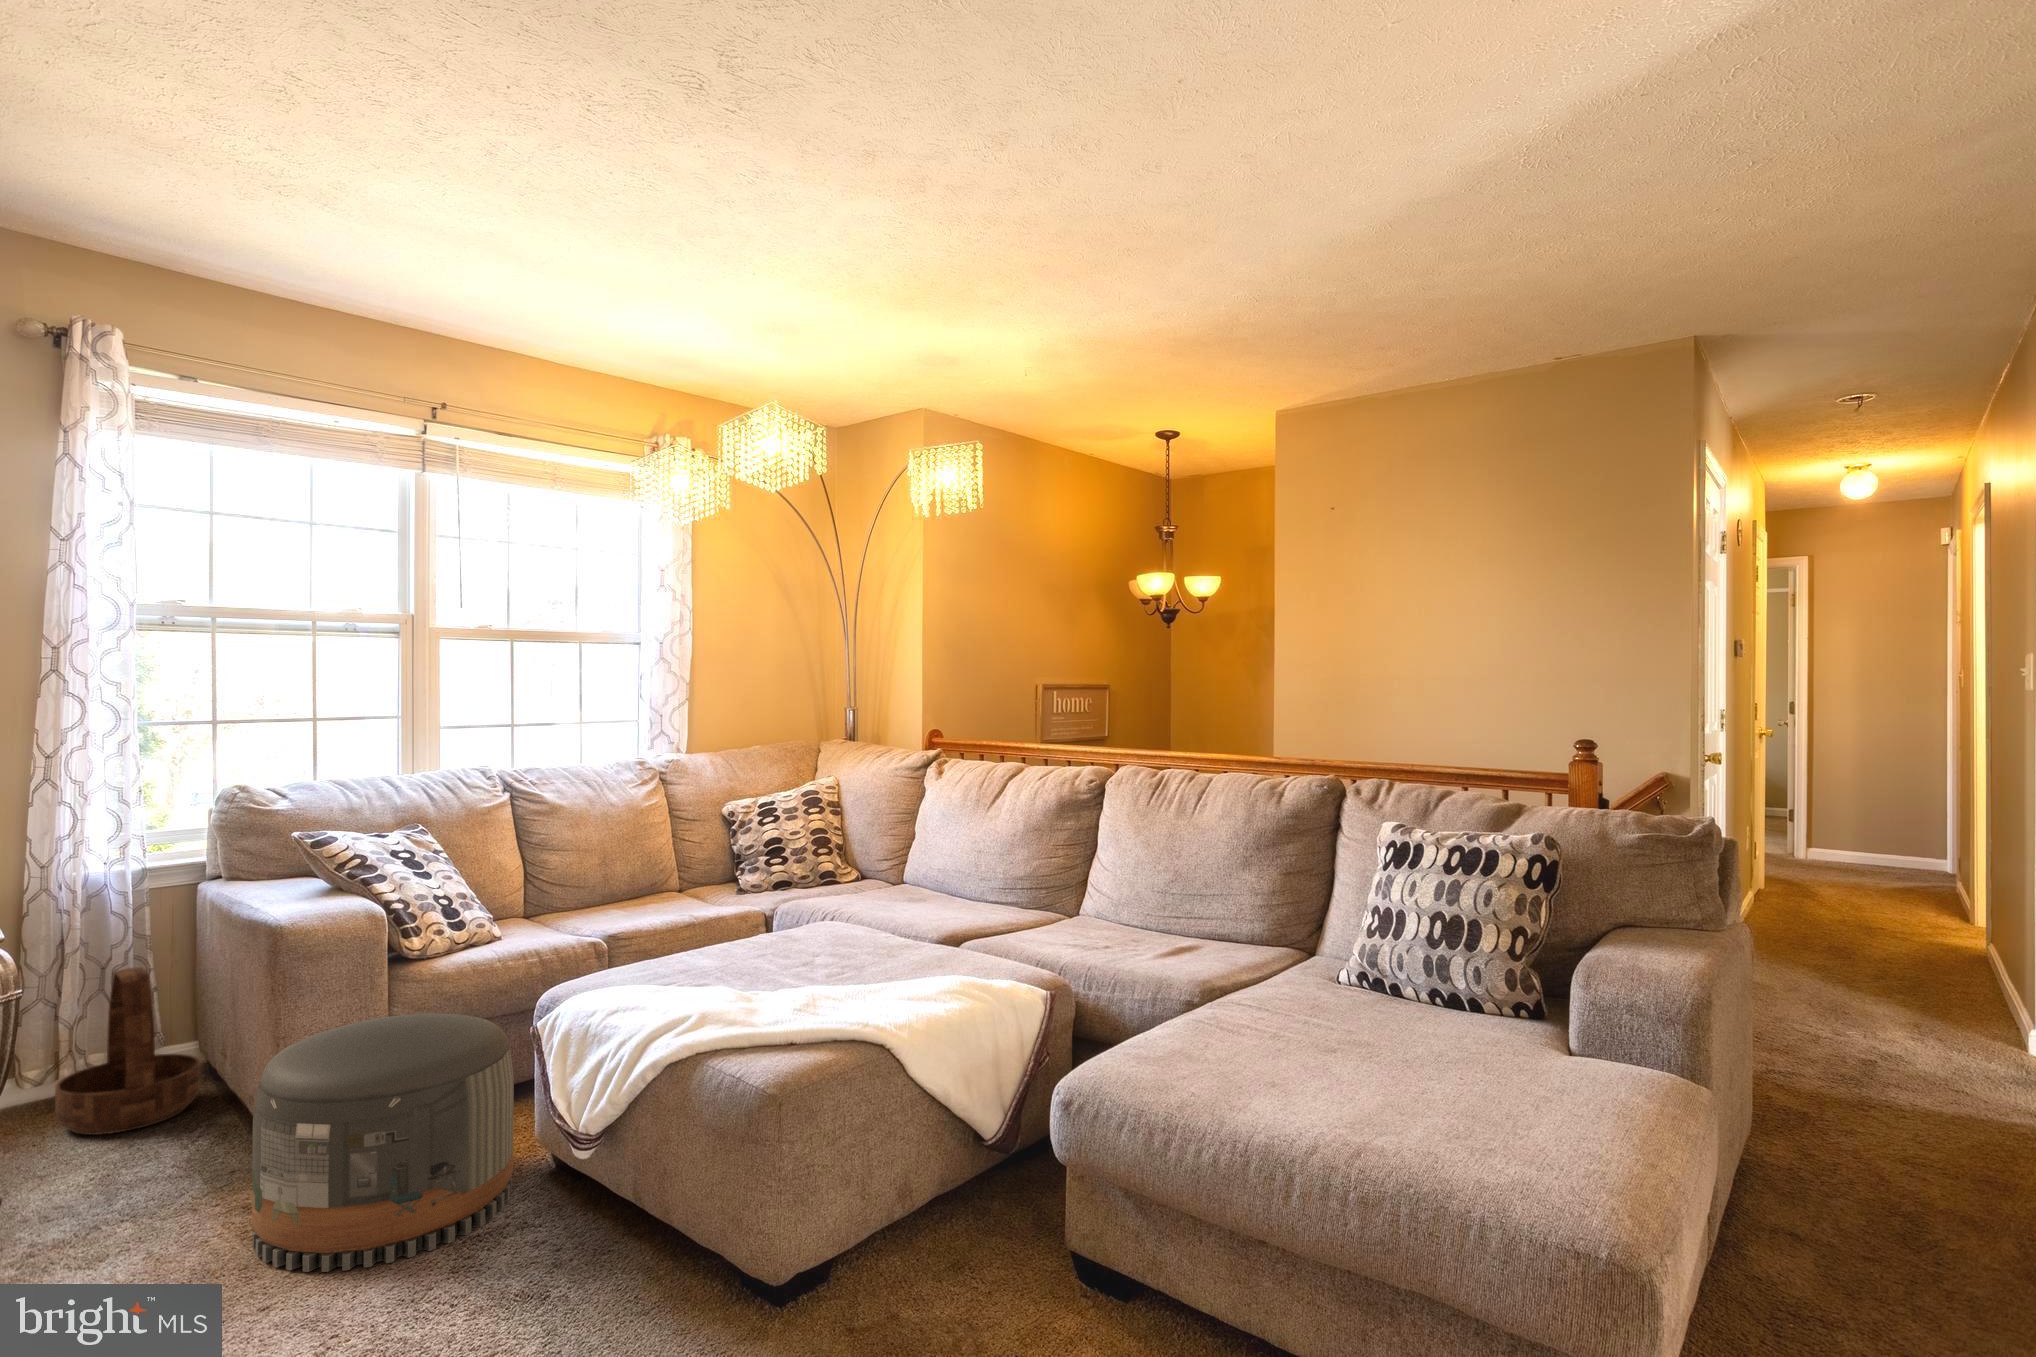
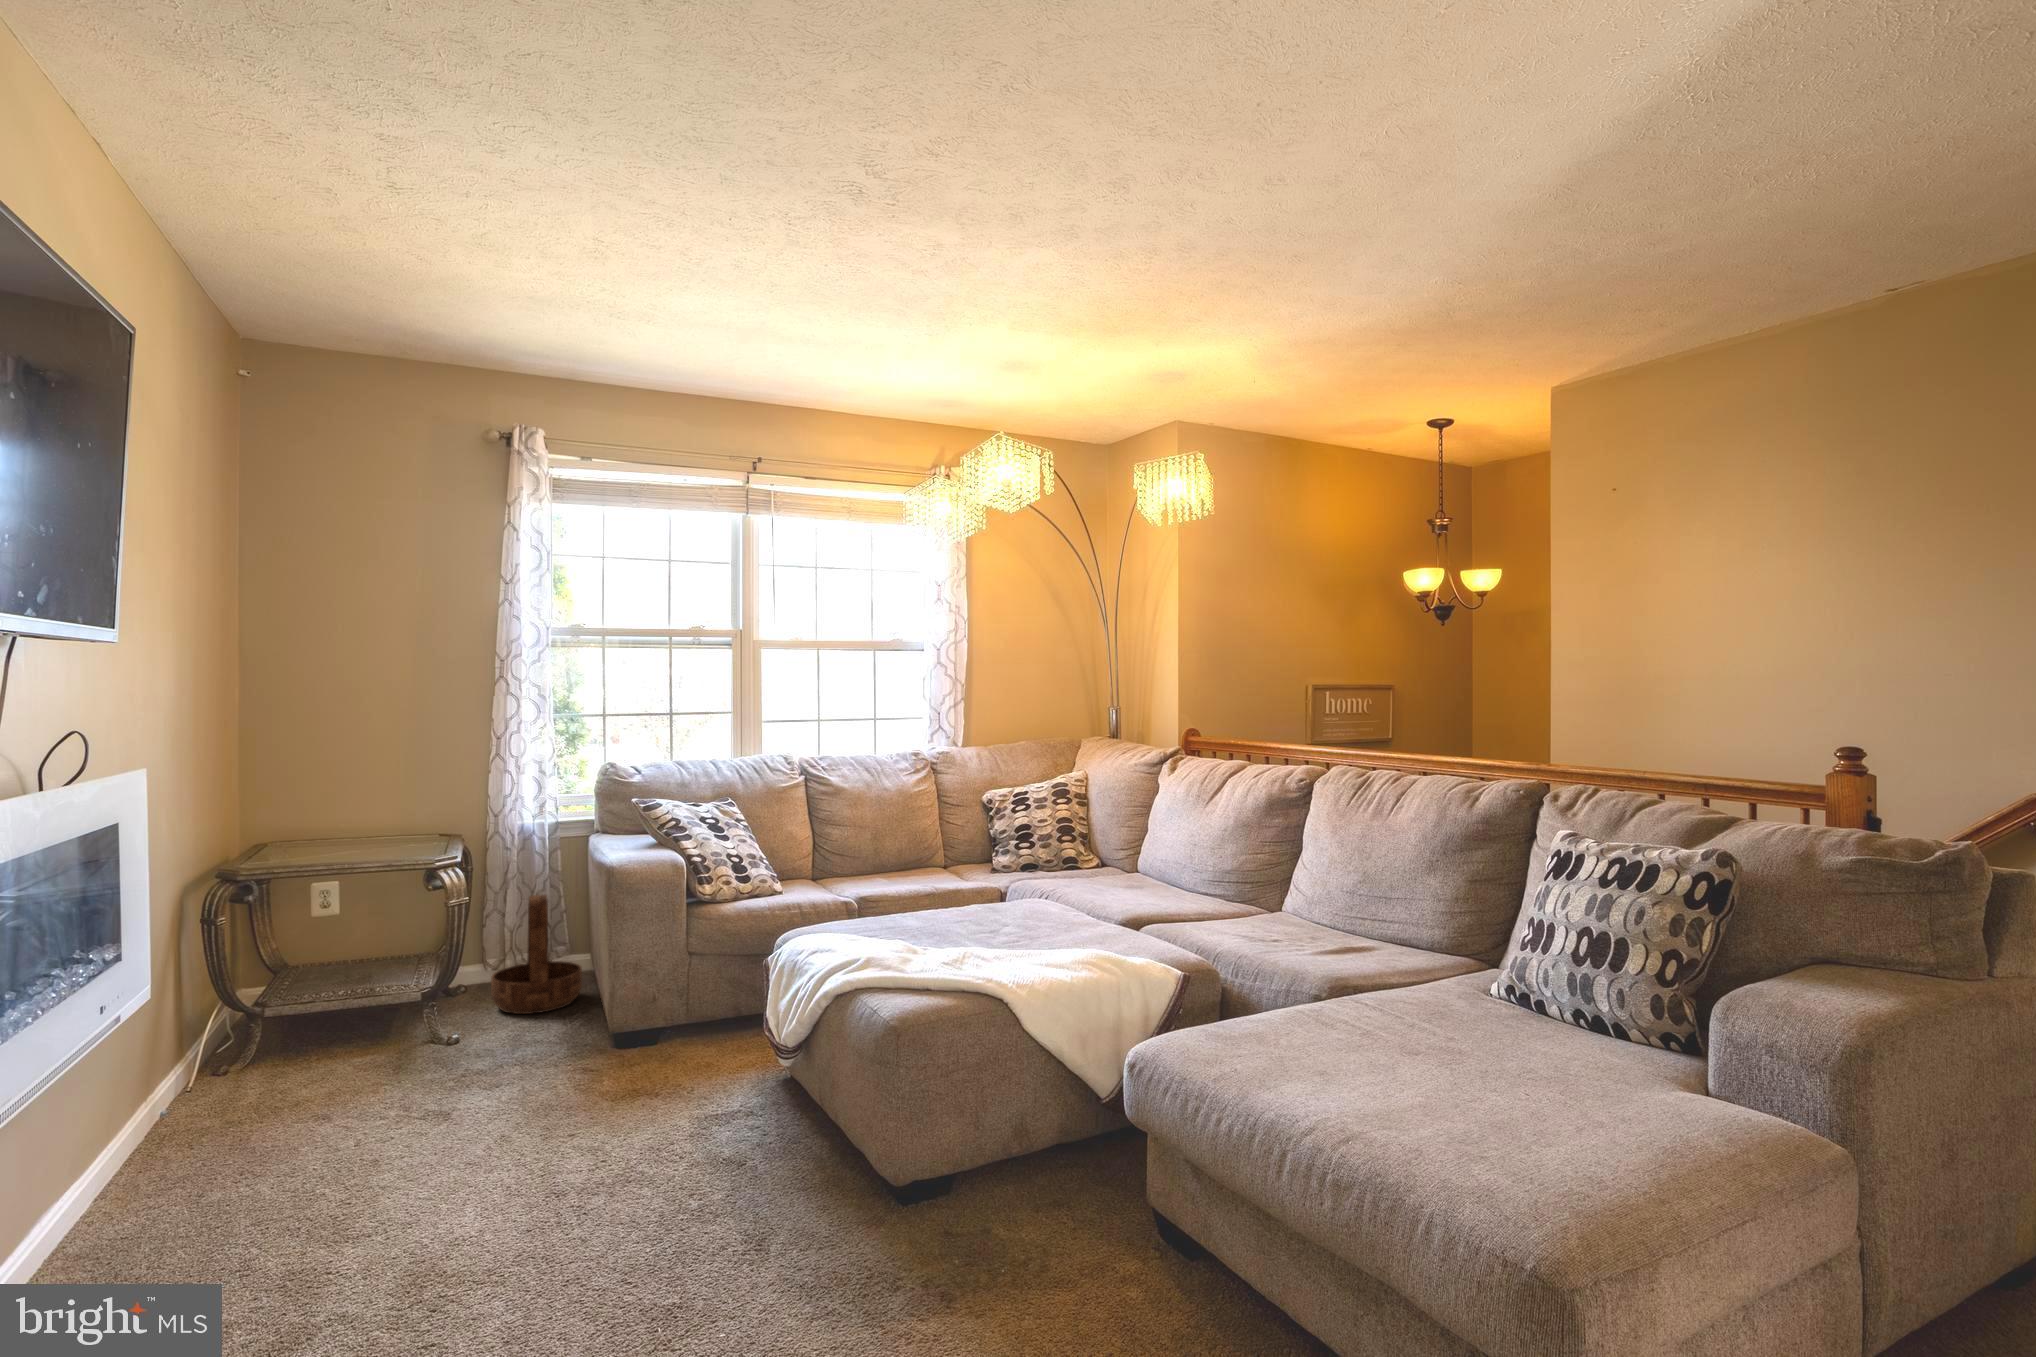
pouf: present [252,1013,514,1272] -> none [572,944,755,1128]

